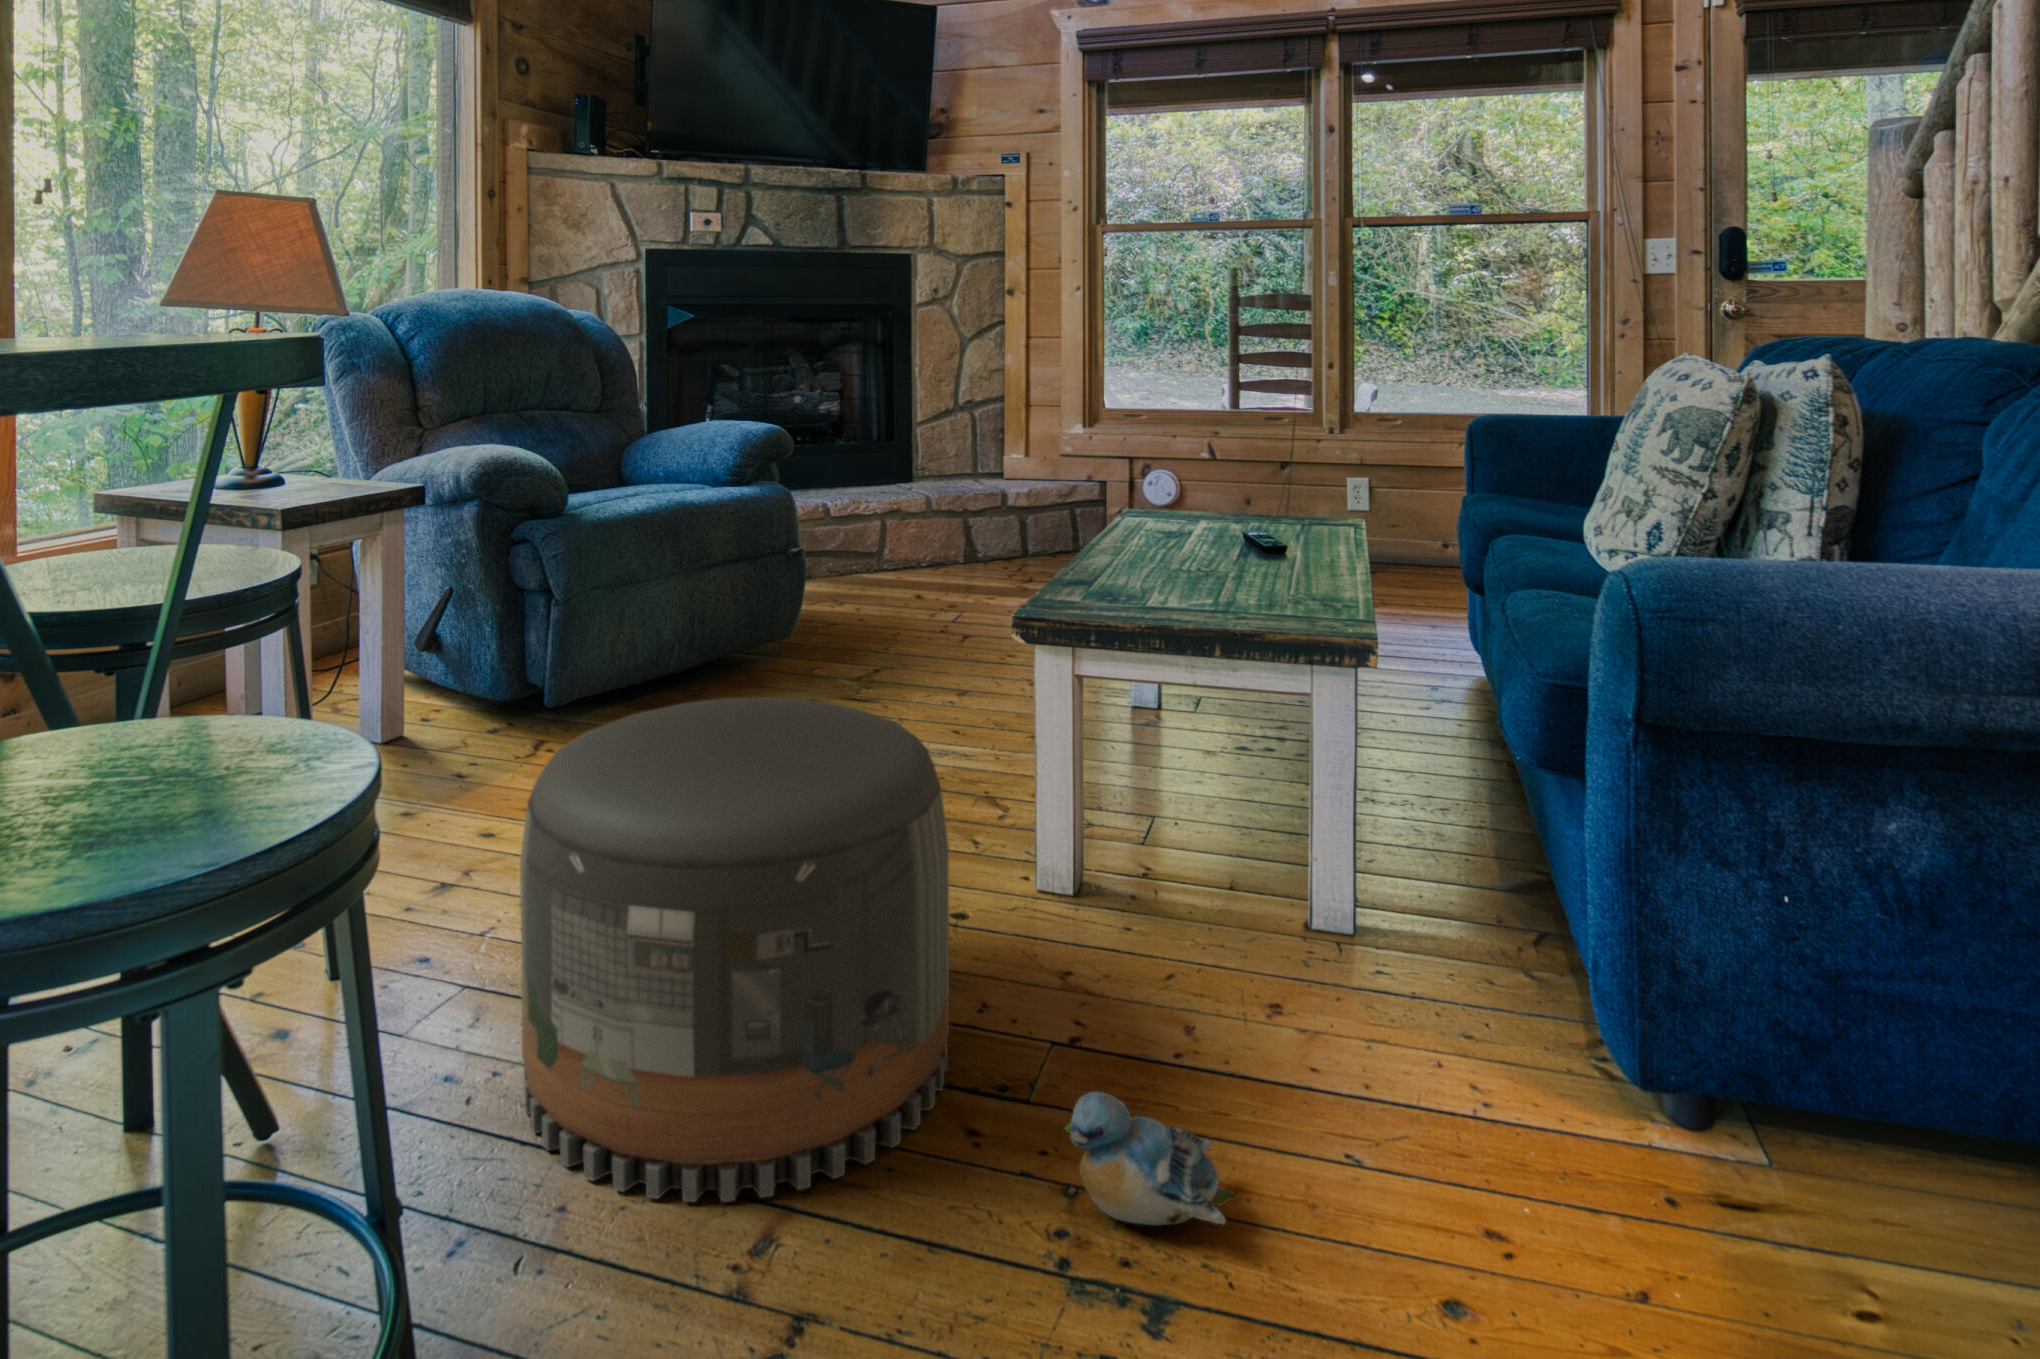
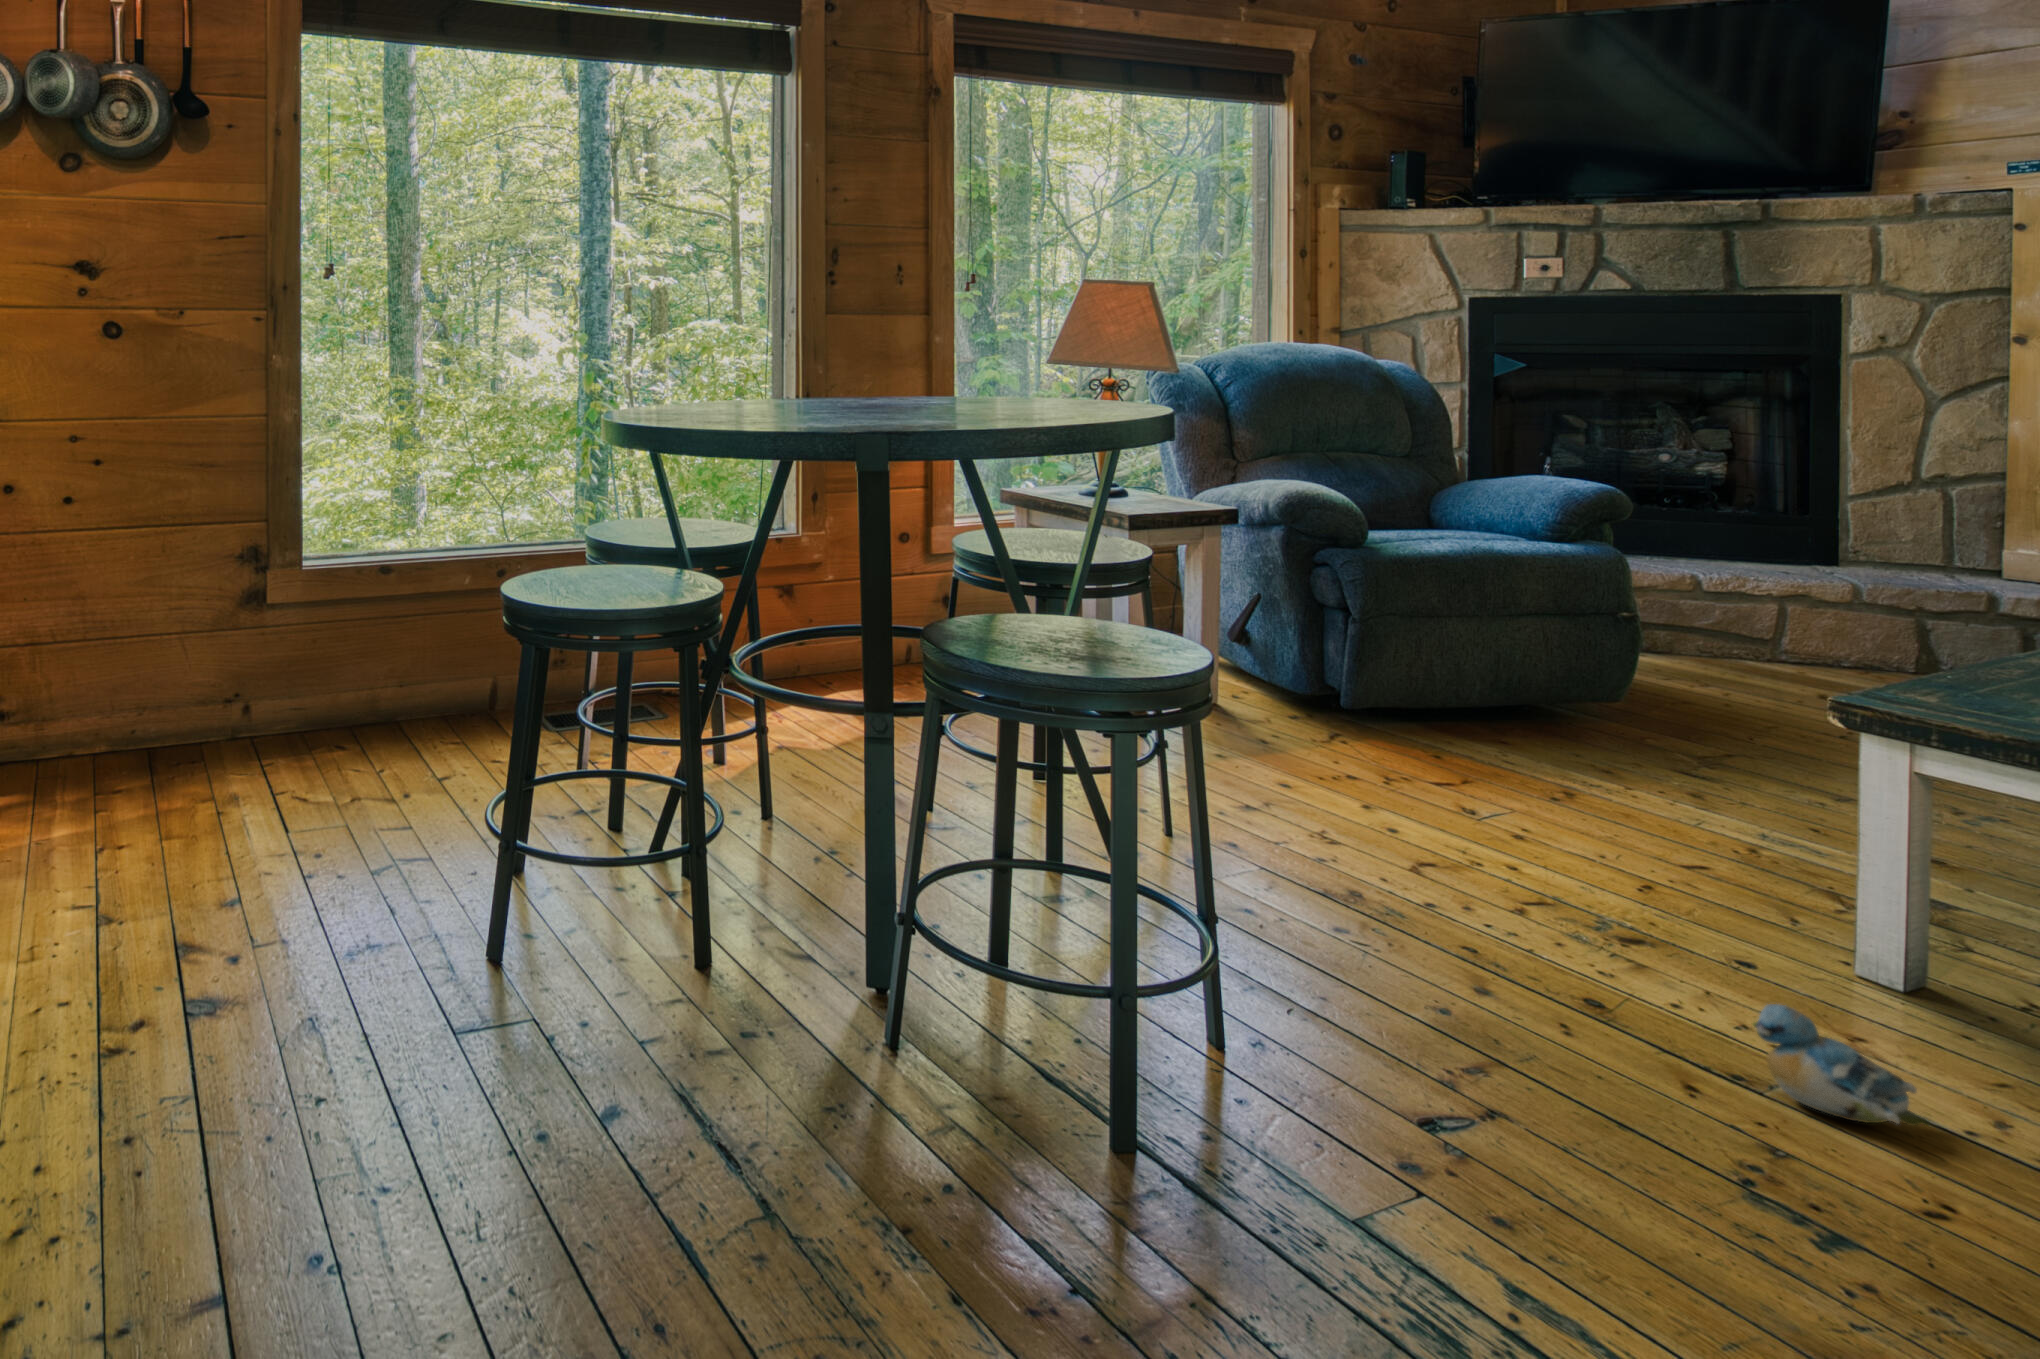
pouf: present [520,697,949,1202] -> none [1313,685,1683,1018]

